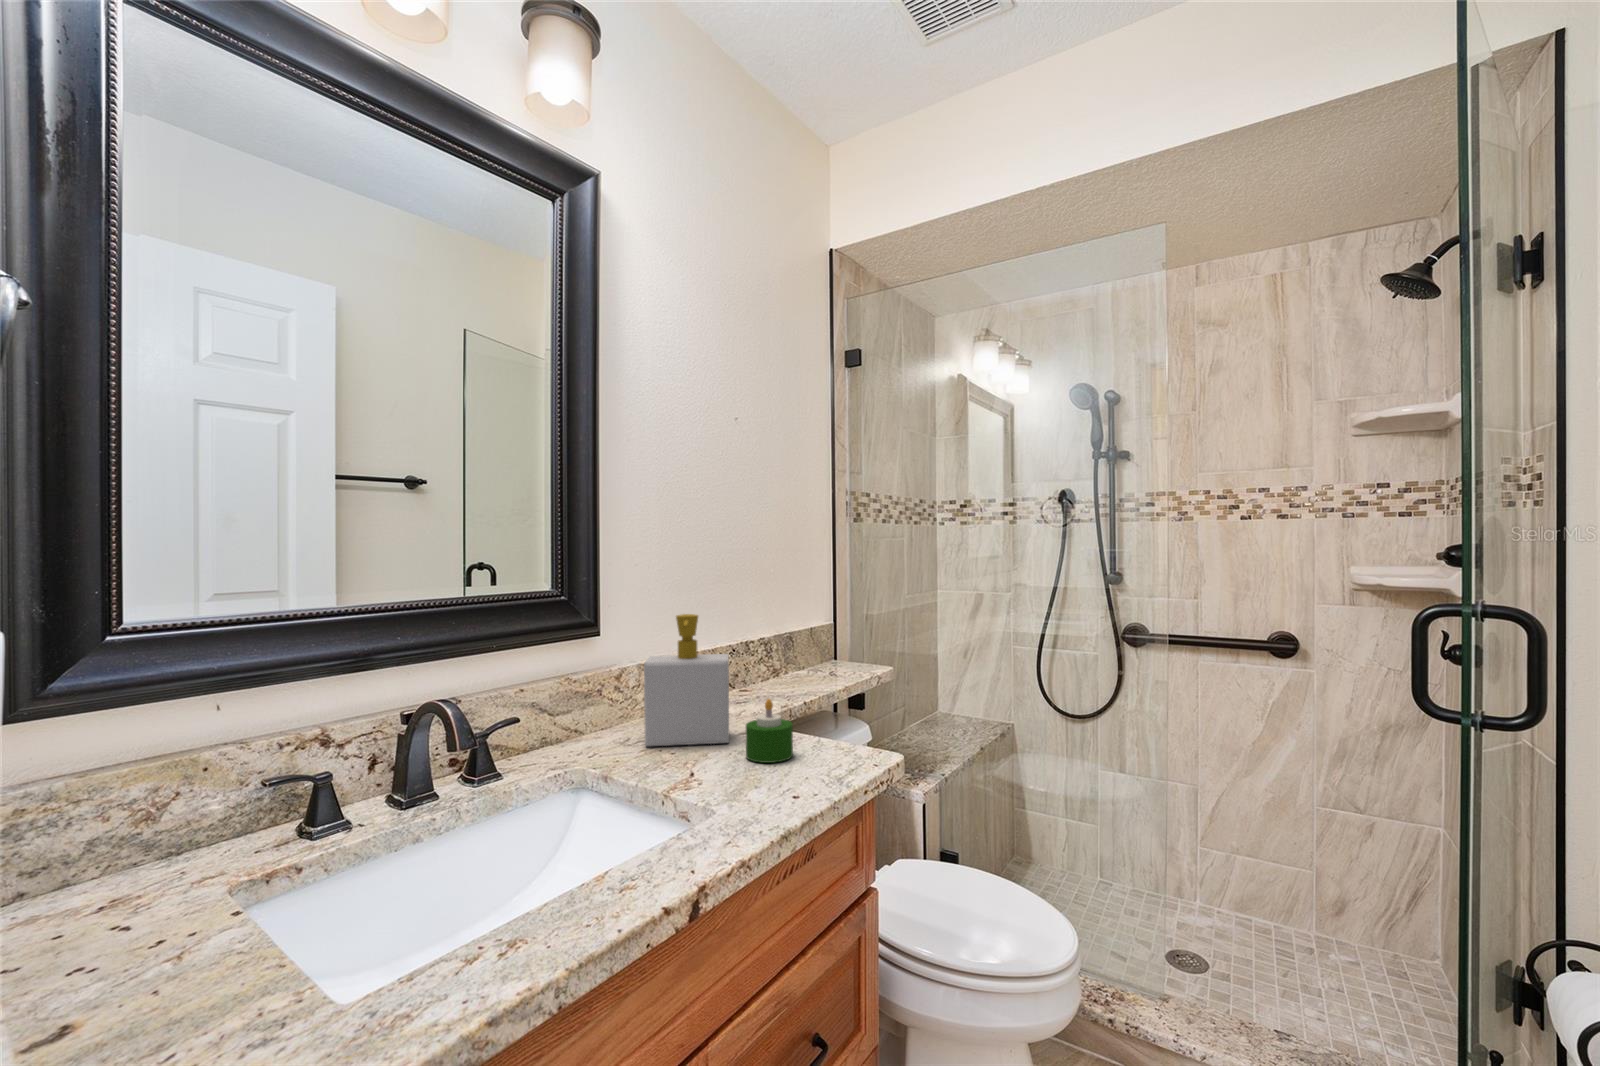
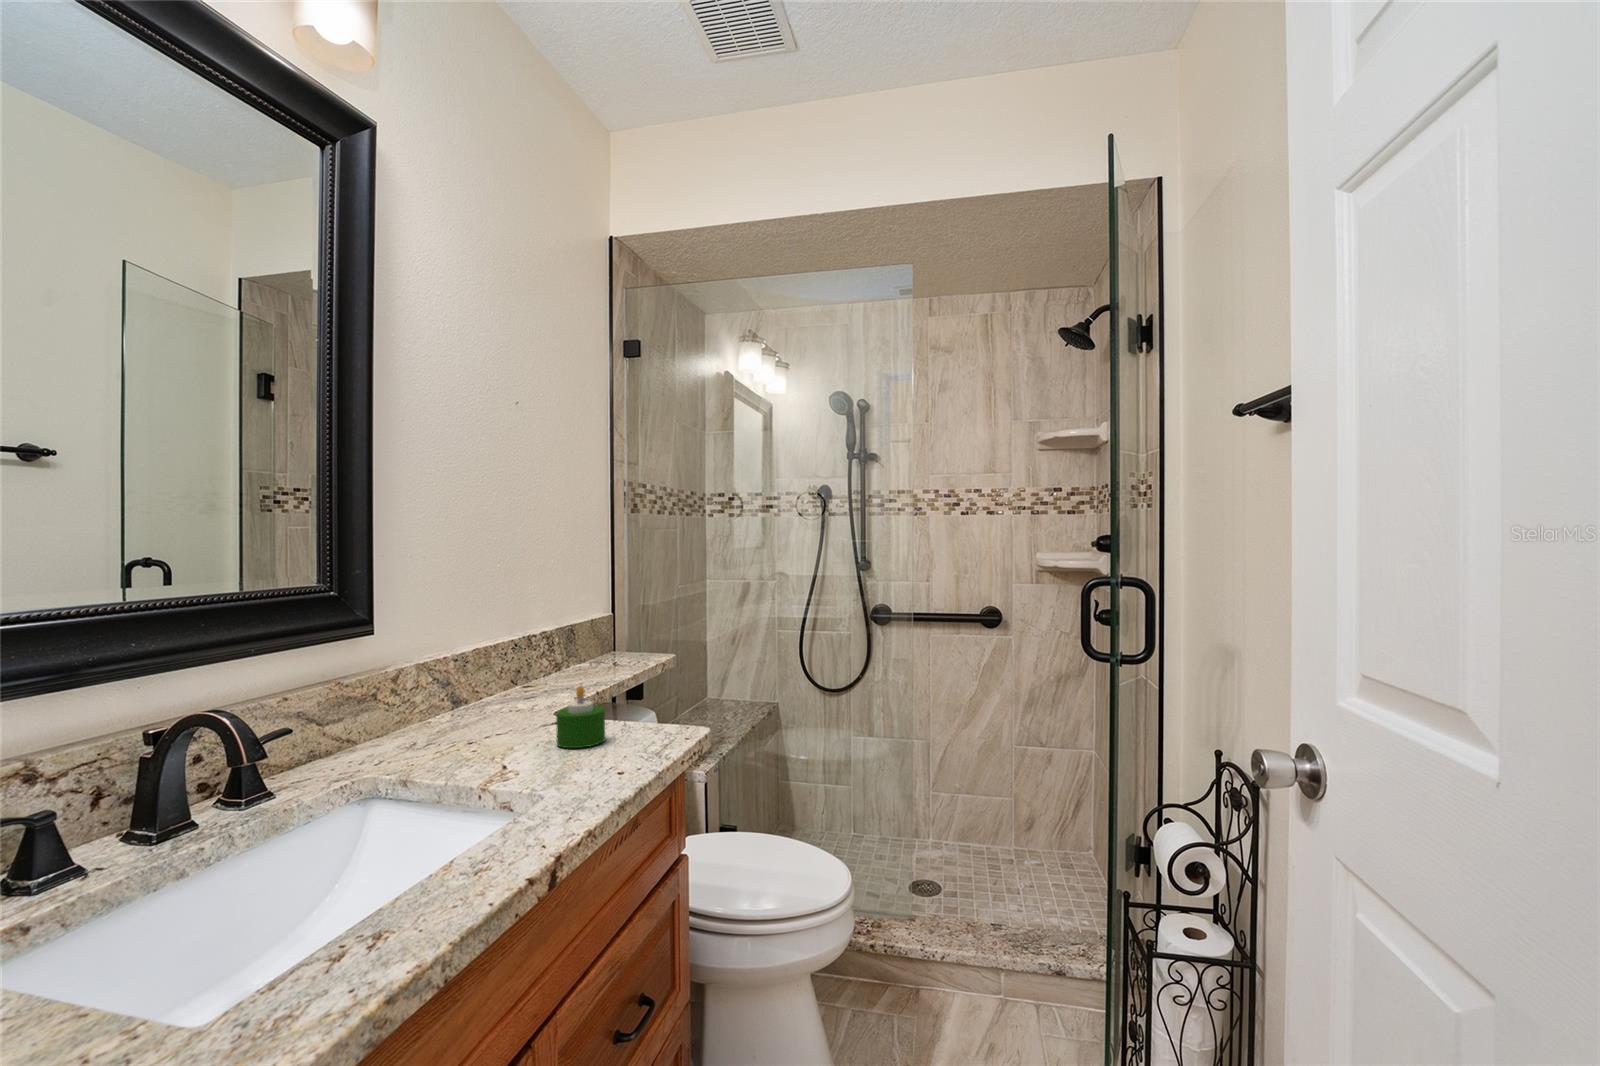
soap bottle: present [644,614,729,746] -> none [438,607,534,748]

